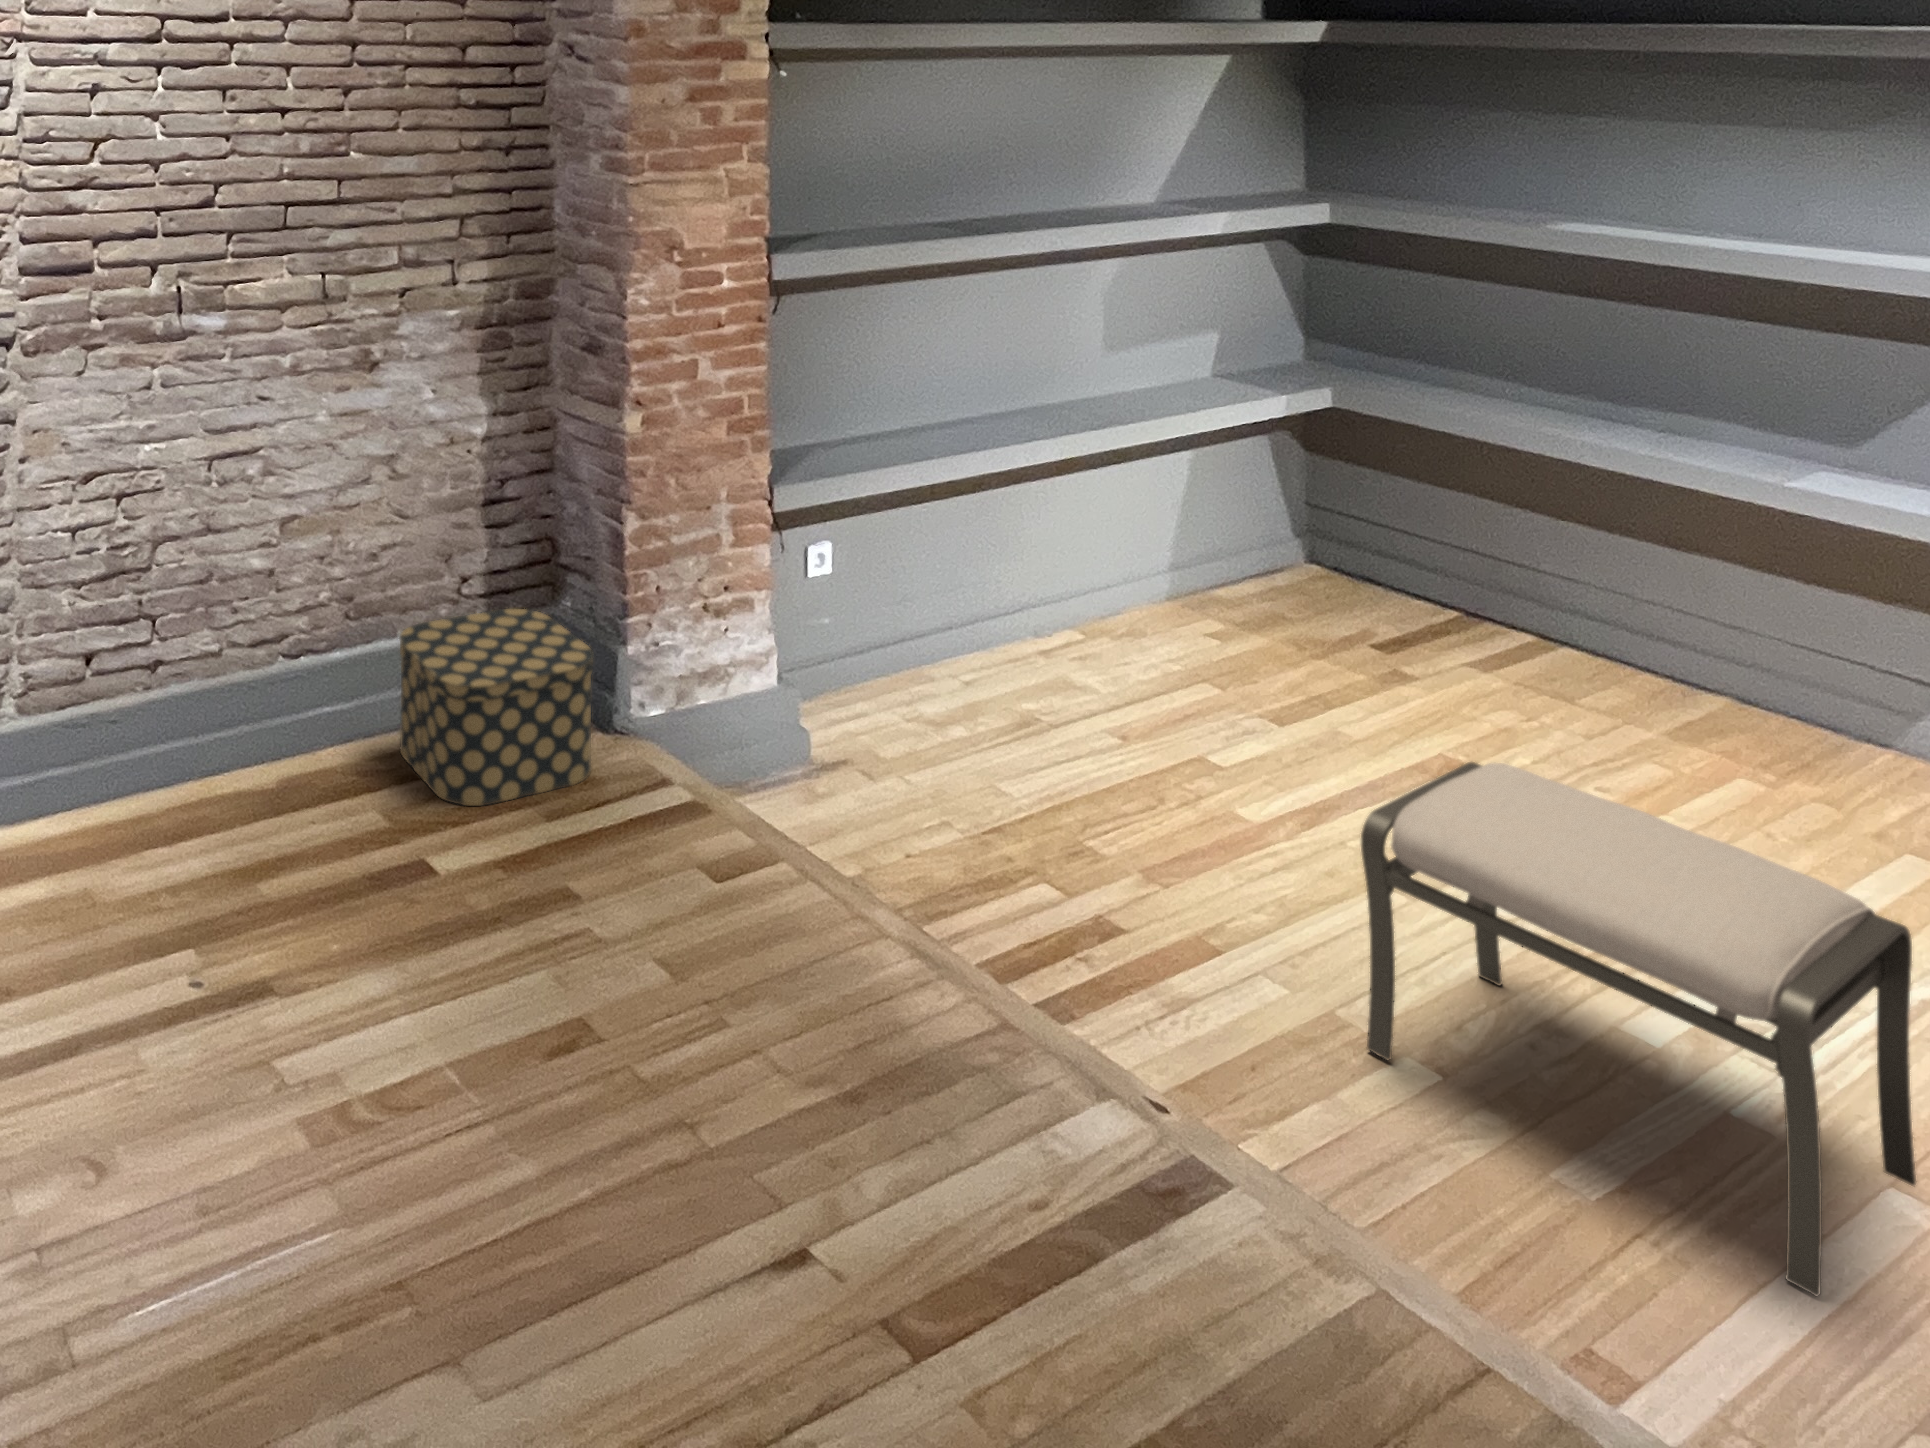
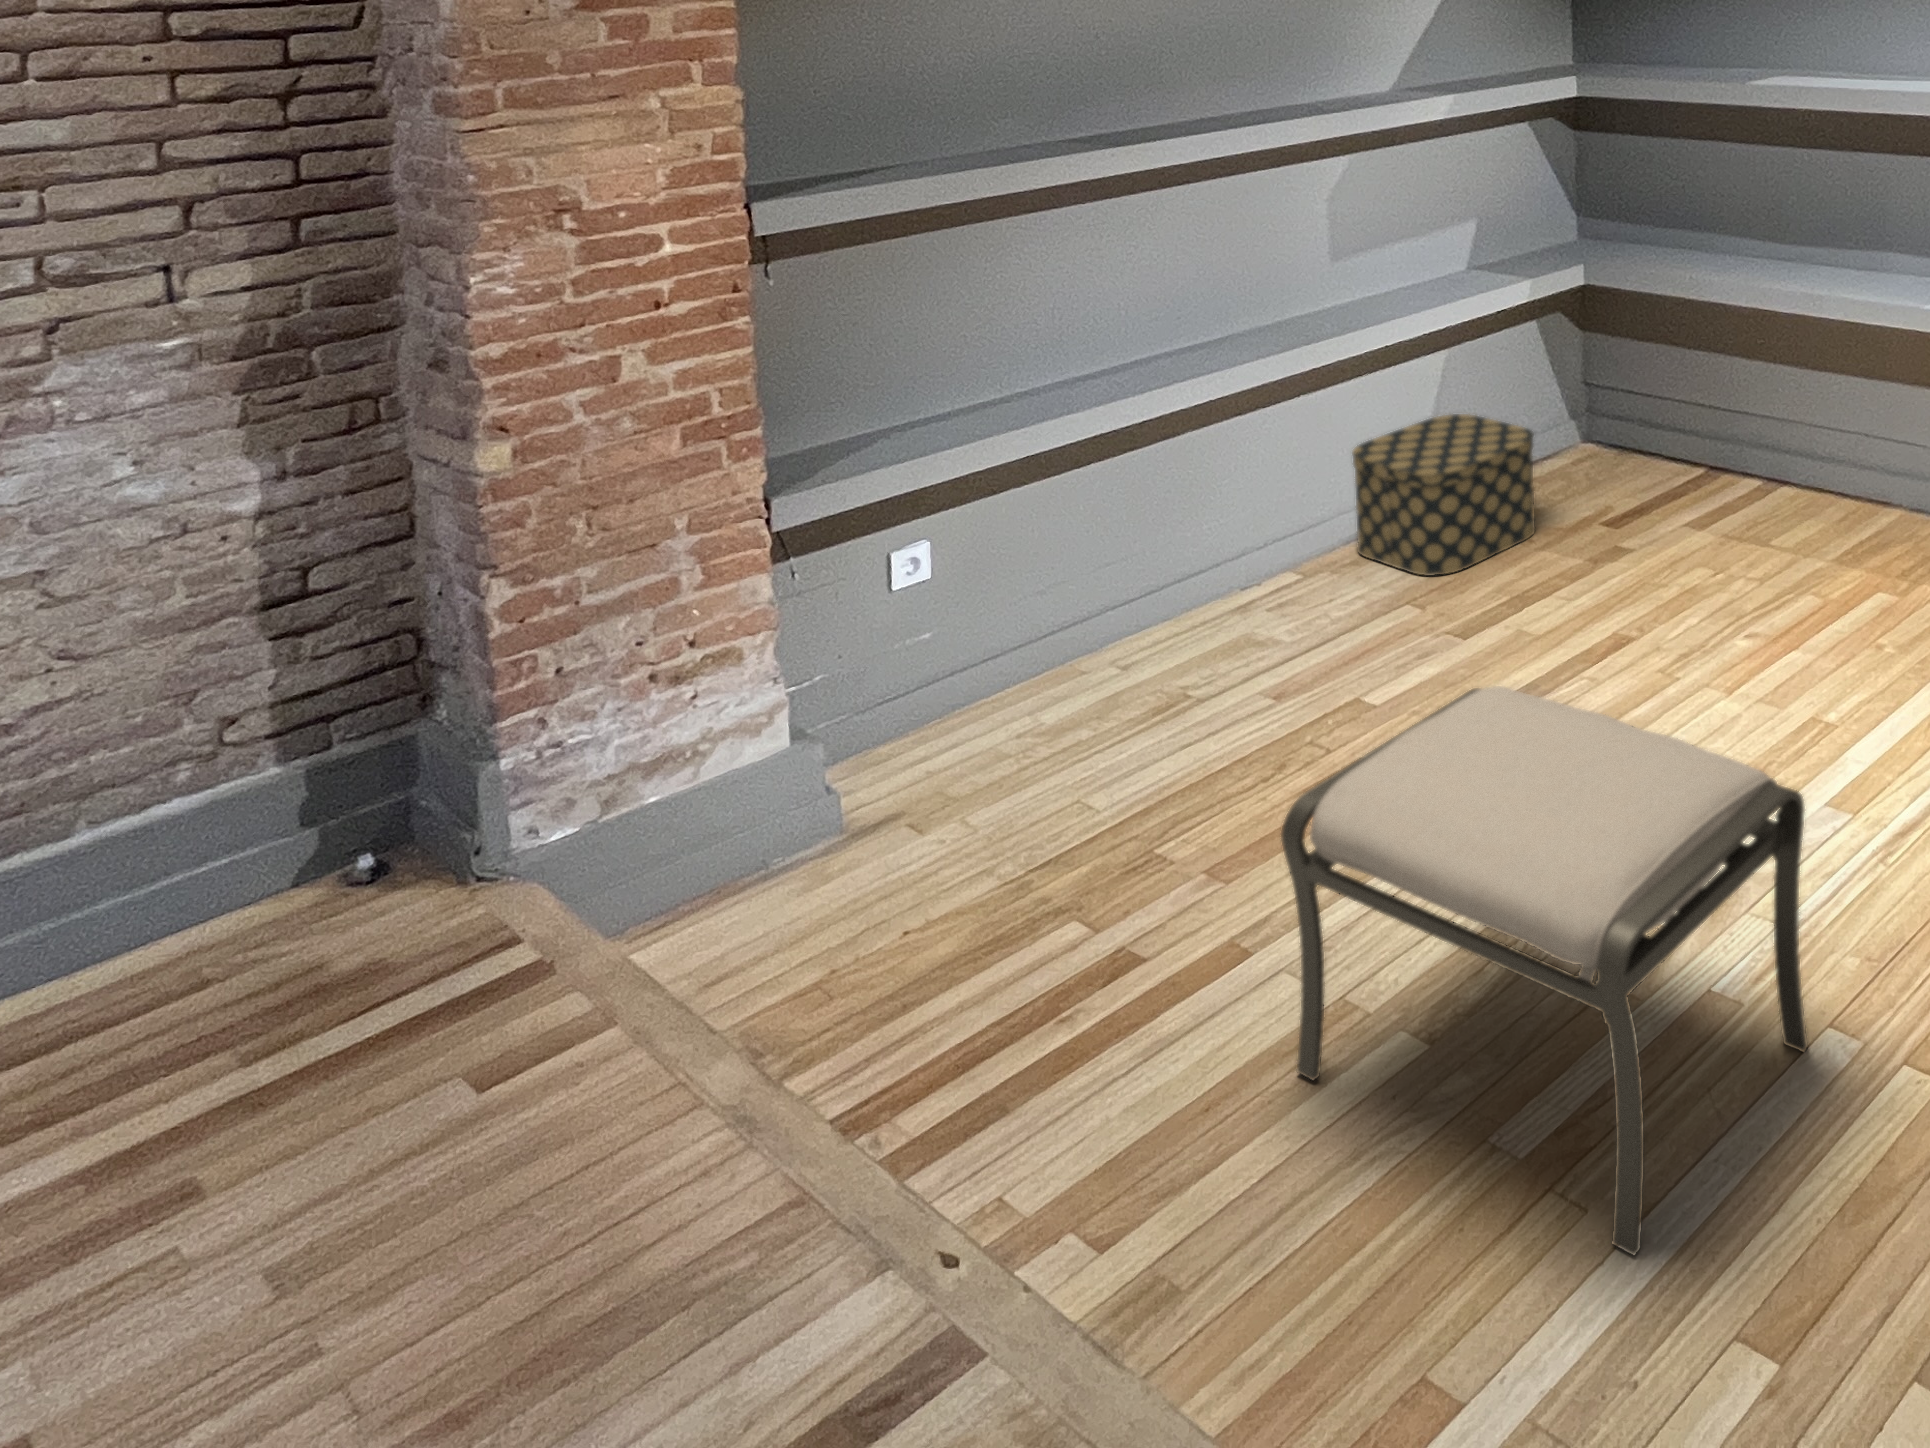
storage box: present [399,609,594,806] -> present [1352,414,1536,576]

